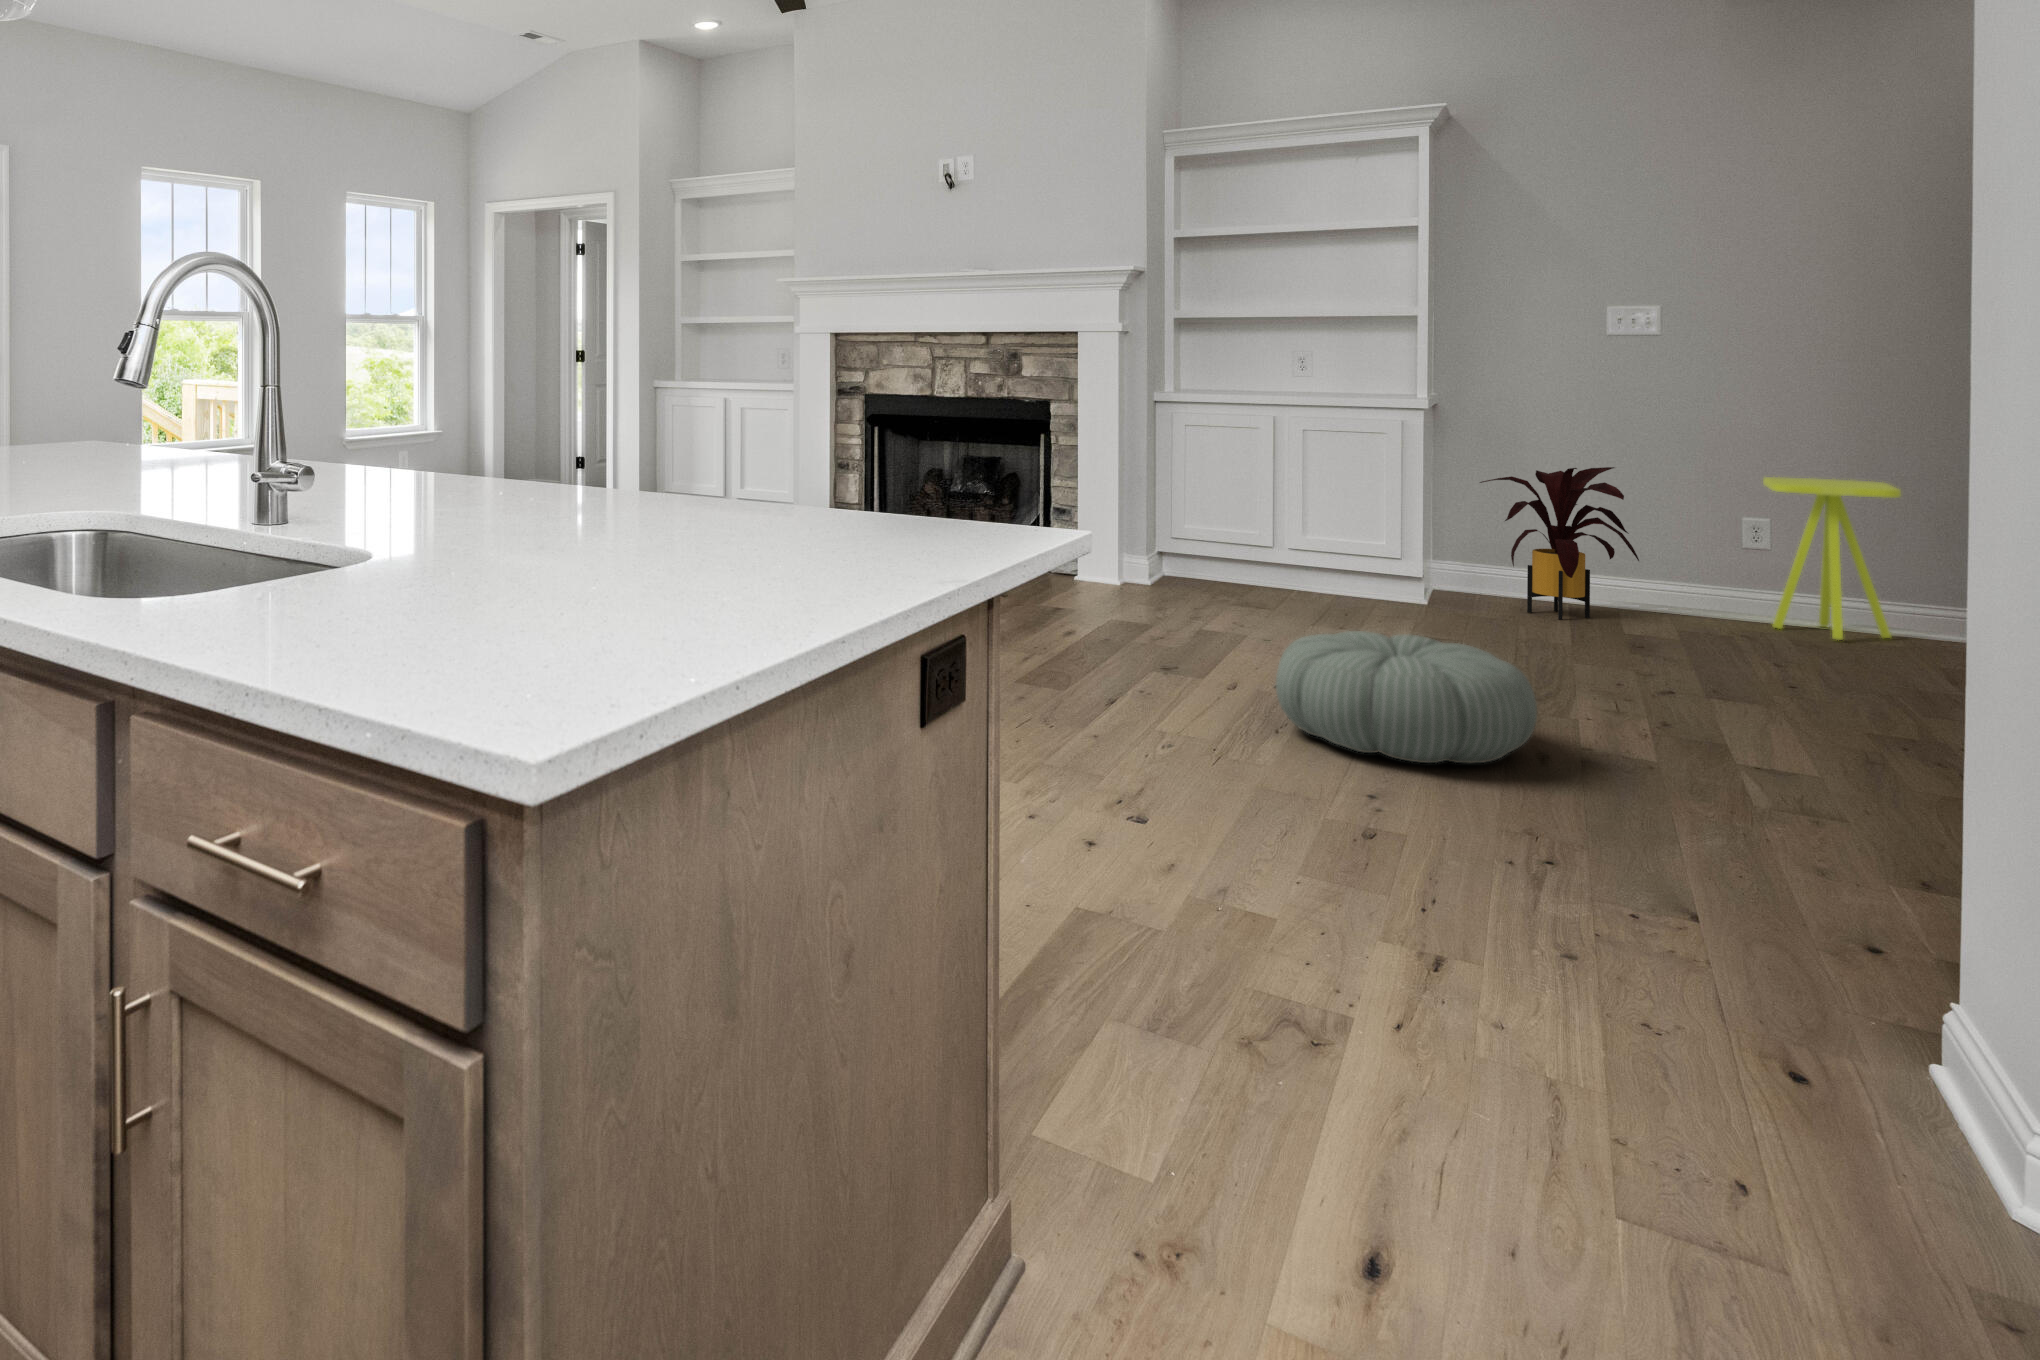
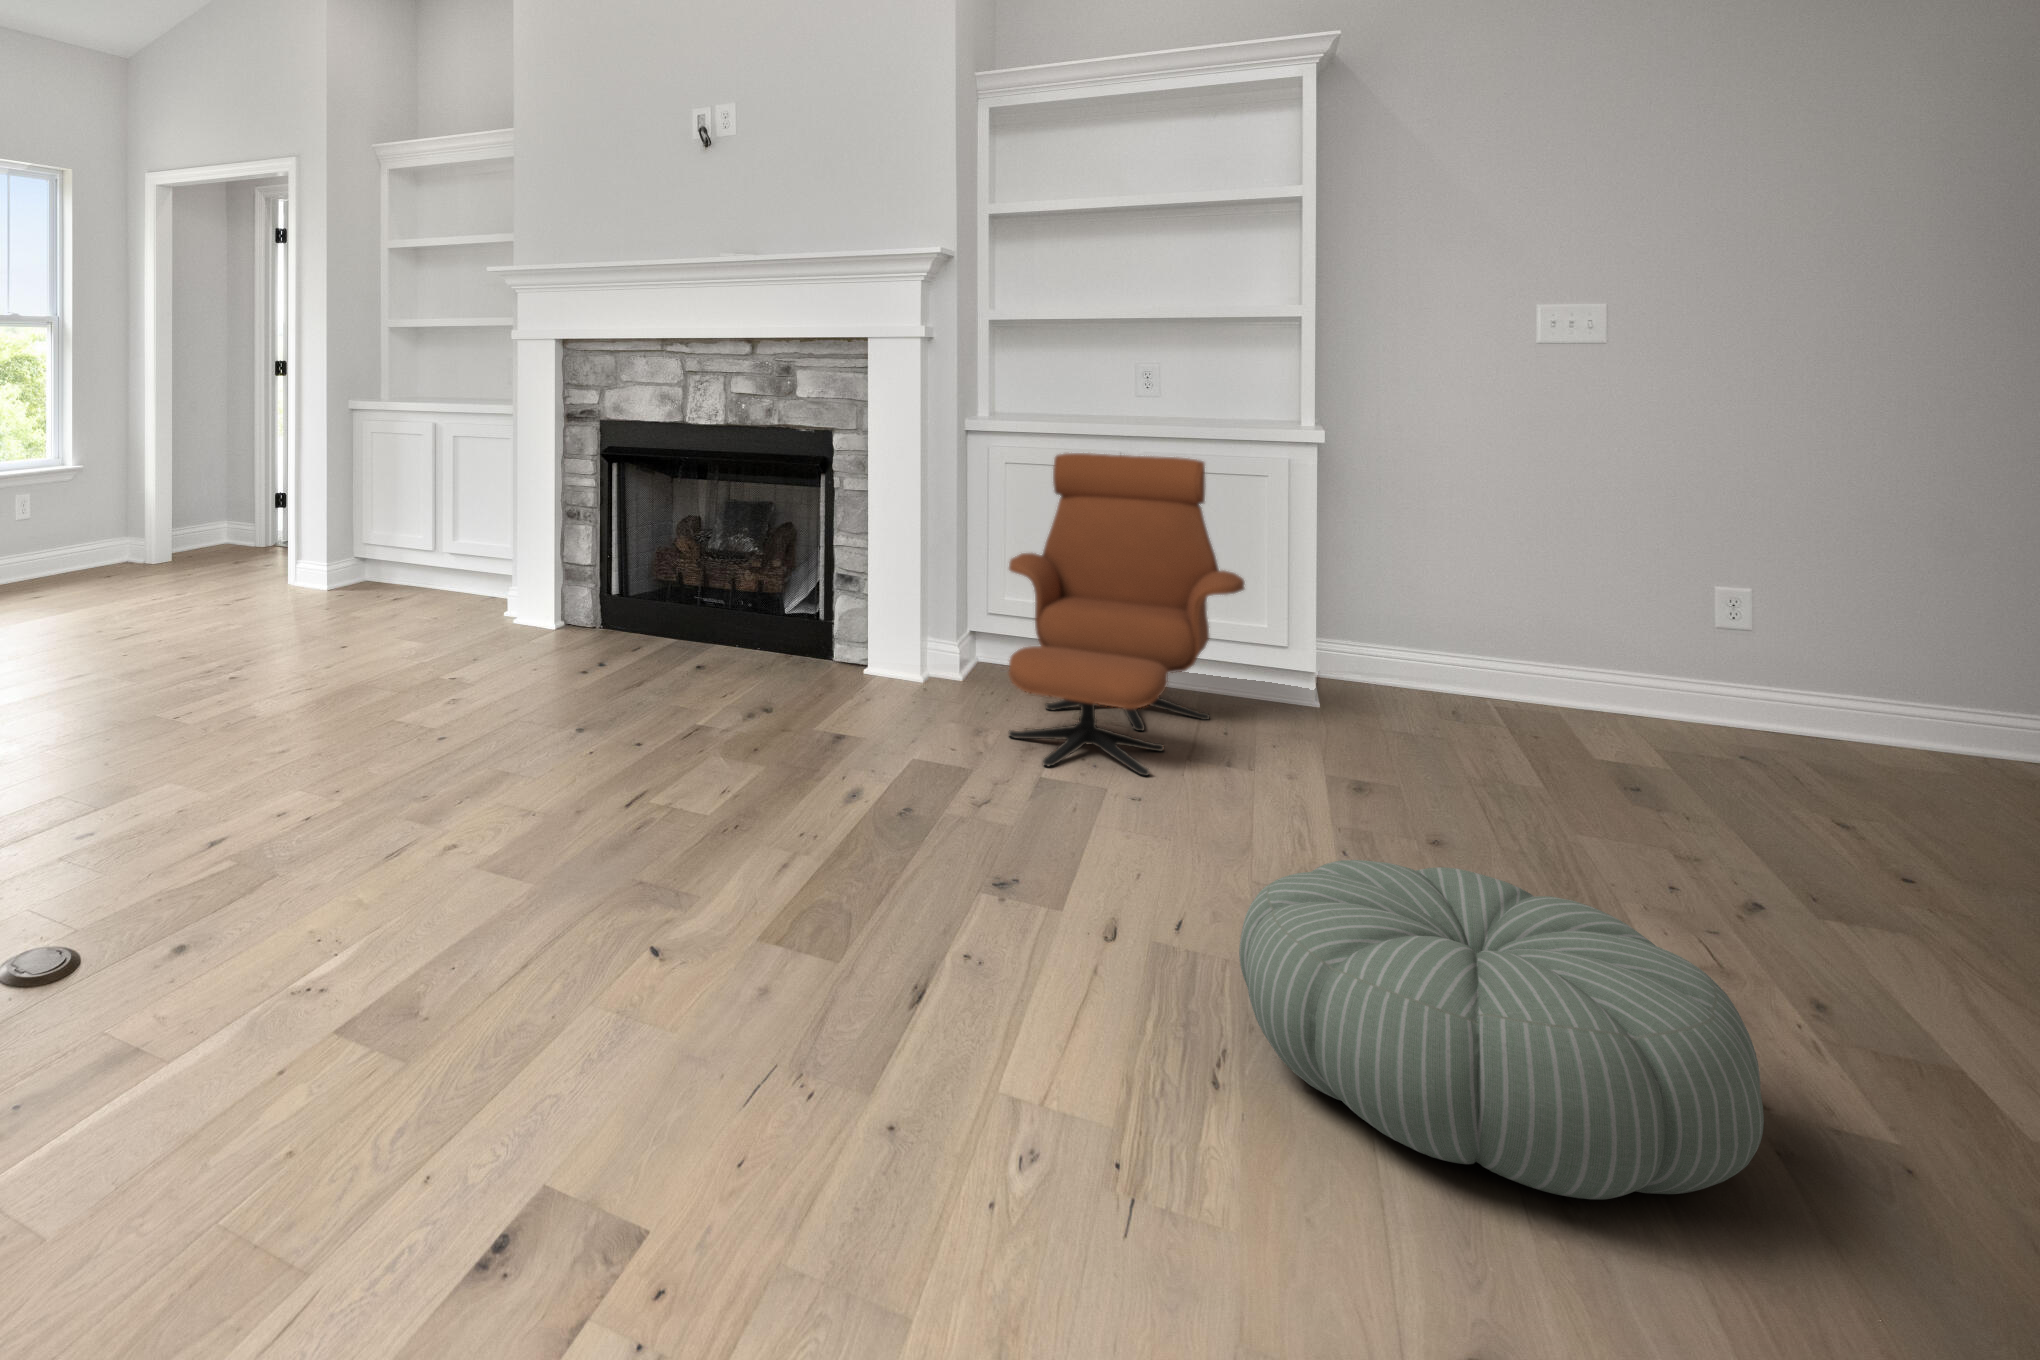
lounge chair: none [1176,417,1362,633] -> present [1009,453,1245,776]
house plant: present [1480,467,1639,619] -> none [1380,519,1609,729]
side table: present [1763,477,1901,640] -> none [1738,532,1950,760]

